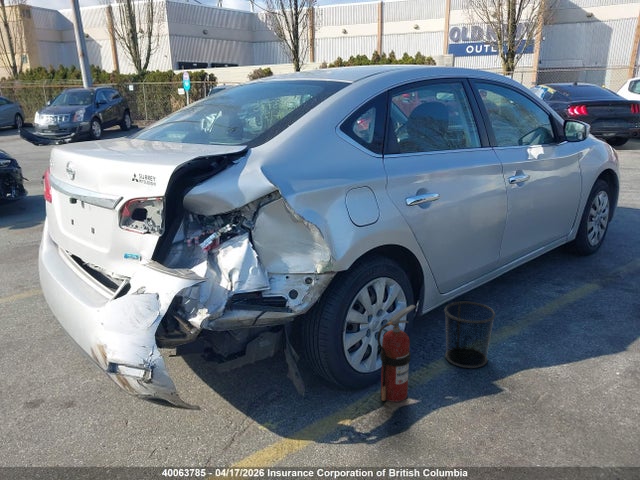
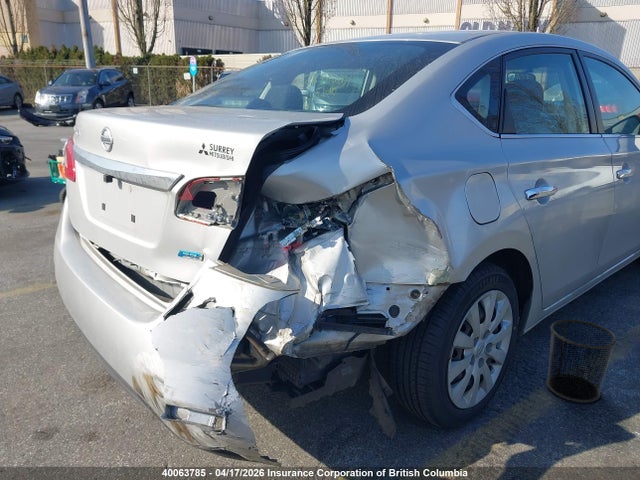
fire extinguisher: present [377,305,415,402] -> none [482,325,533,447]

